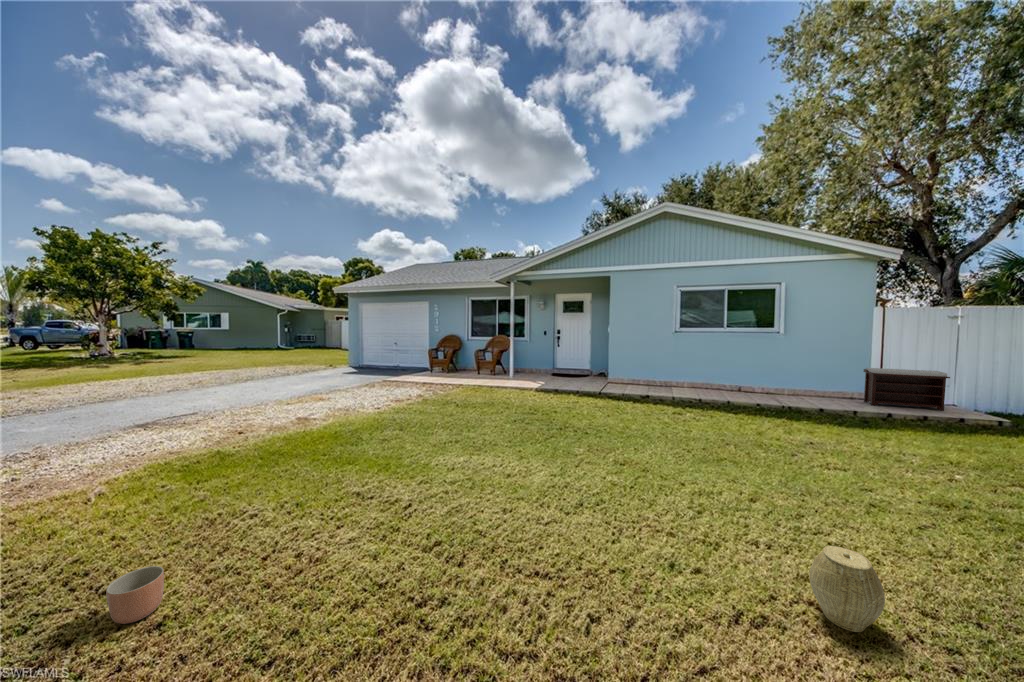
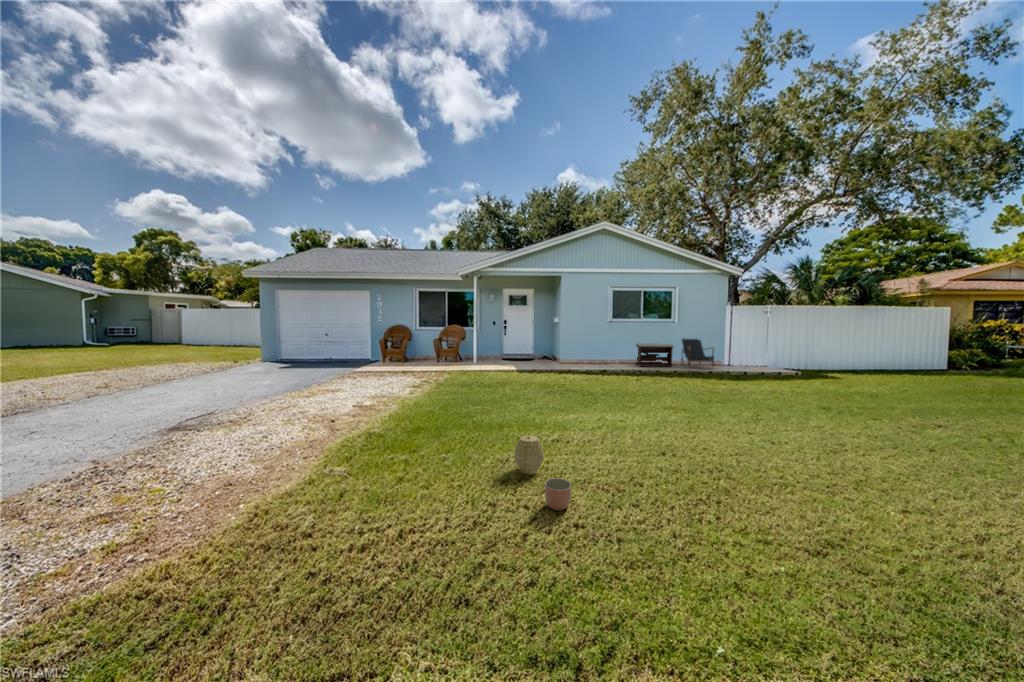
lounge chair: none [788,357,842,407] -> present [681,339,714,367]
bench: present [864,368,950,411] -> present [635,343,674,367]
woven basket: present [809,546,885,632] -> present [515,435,544,475]

